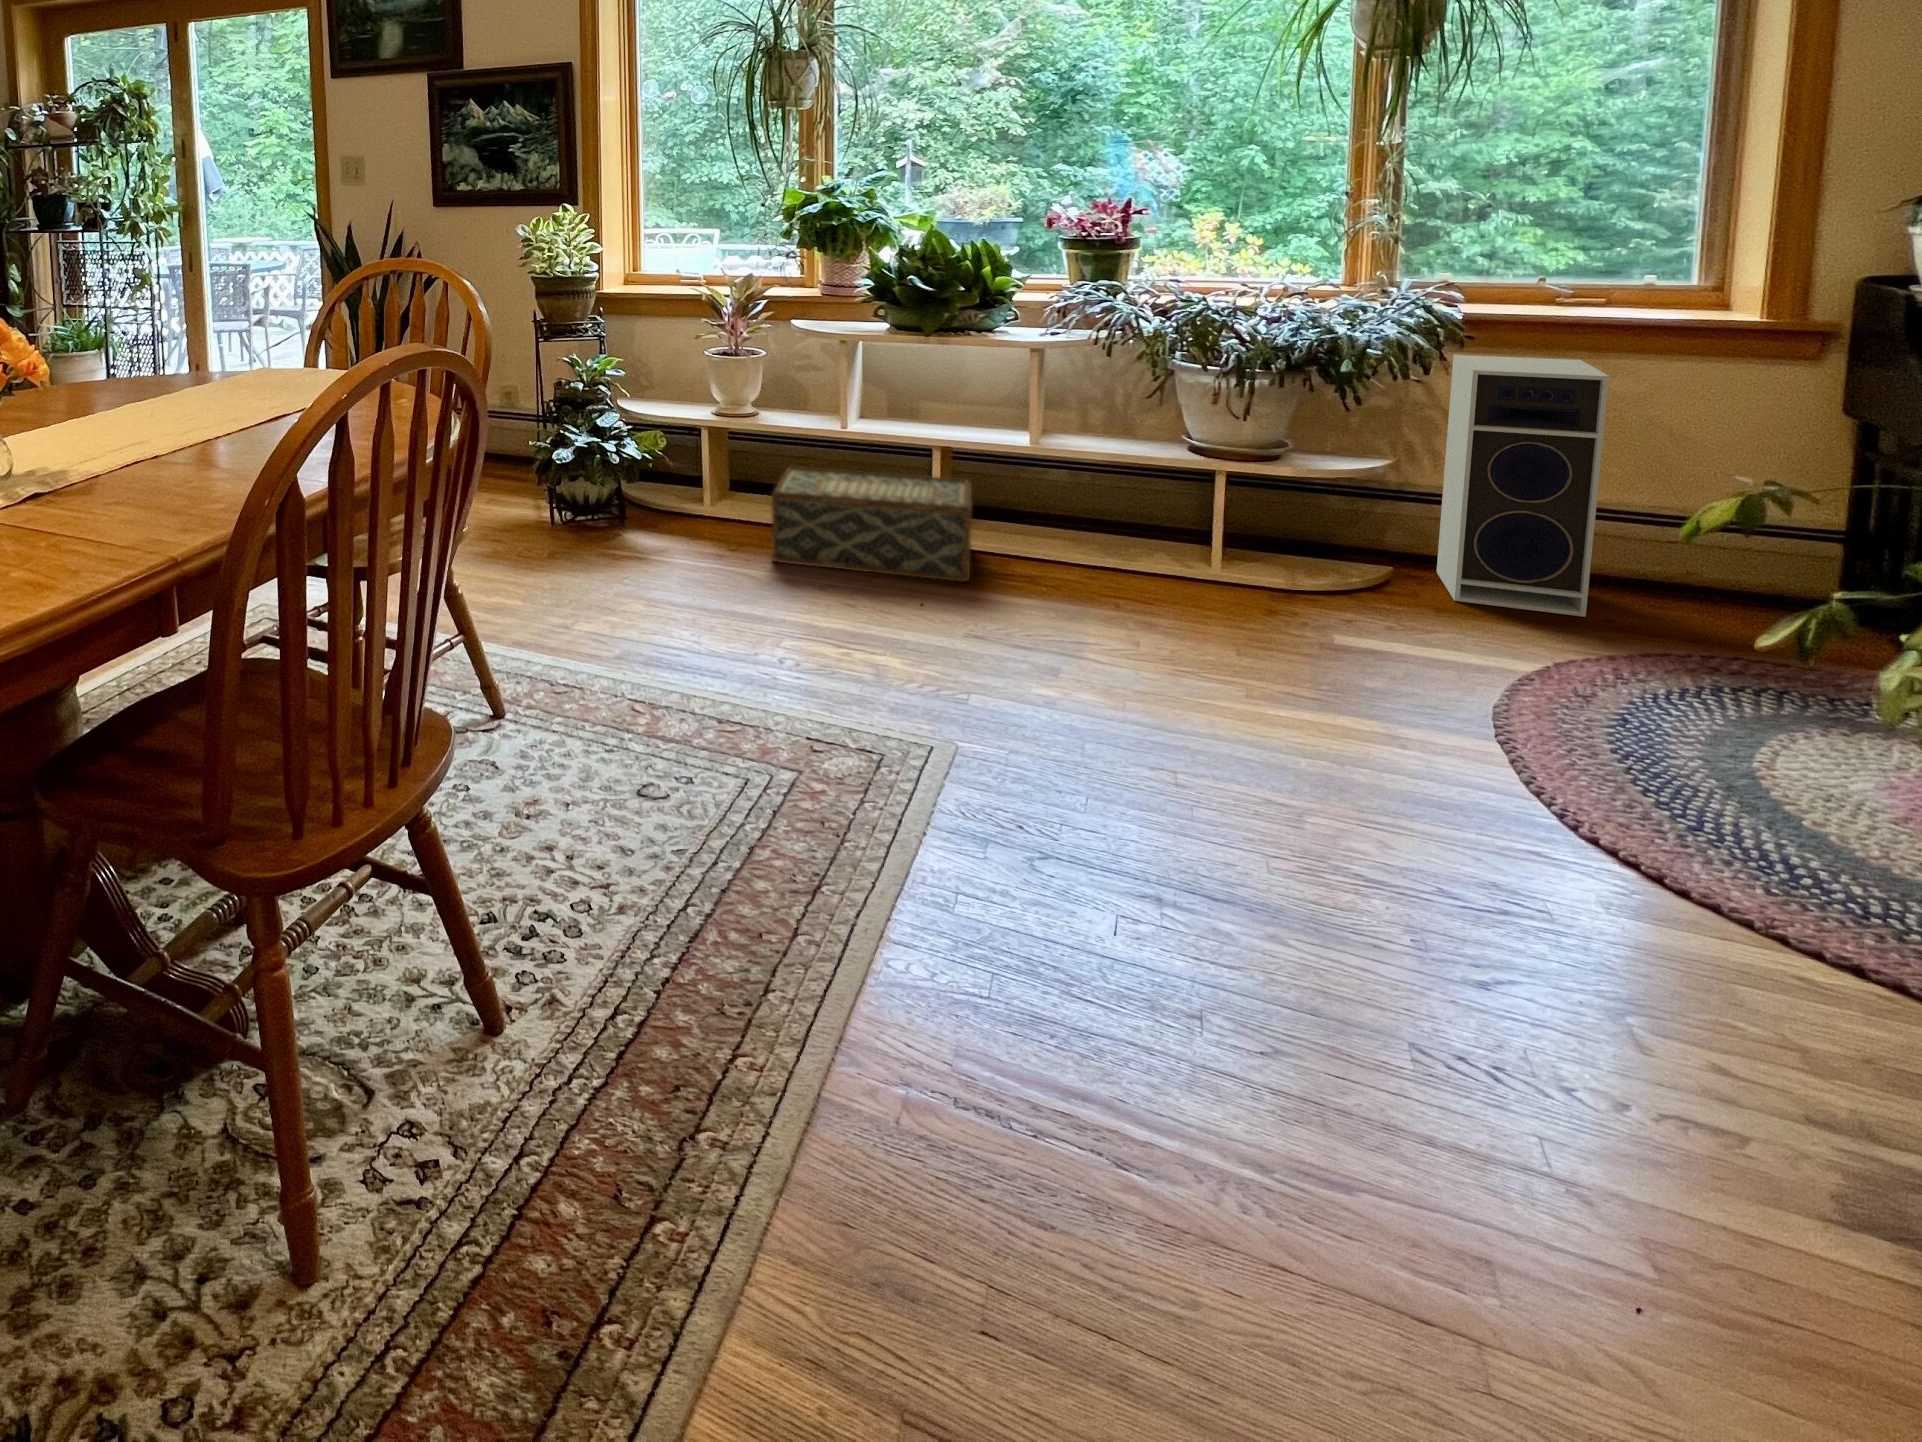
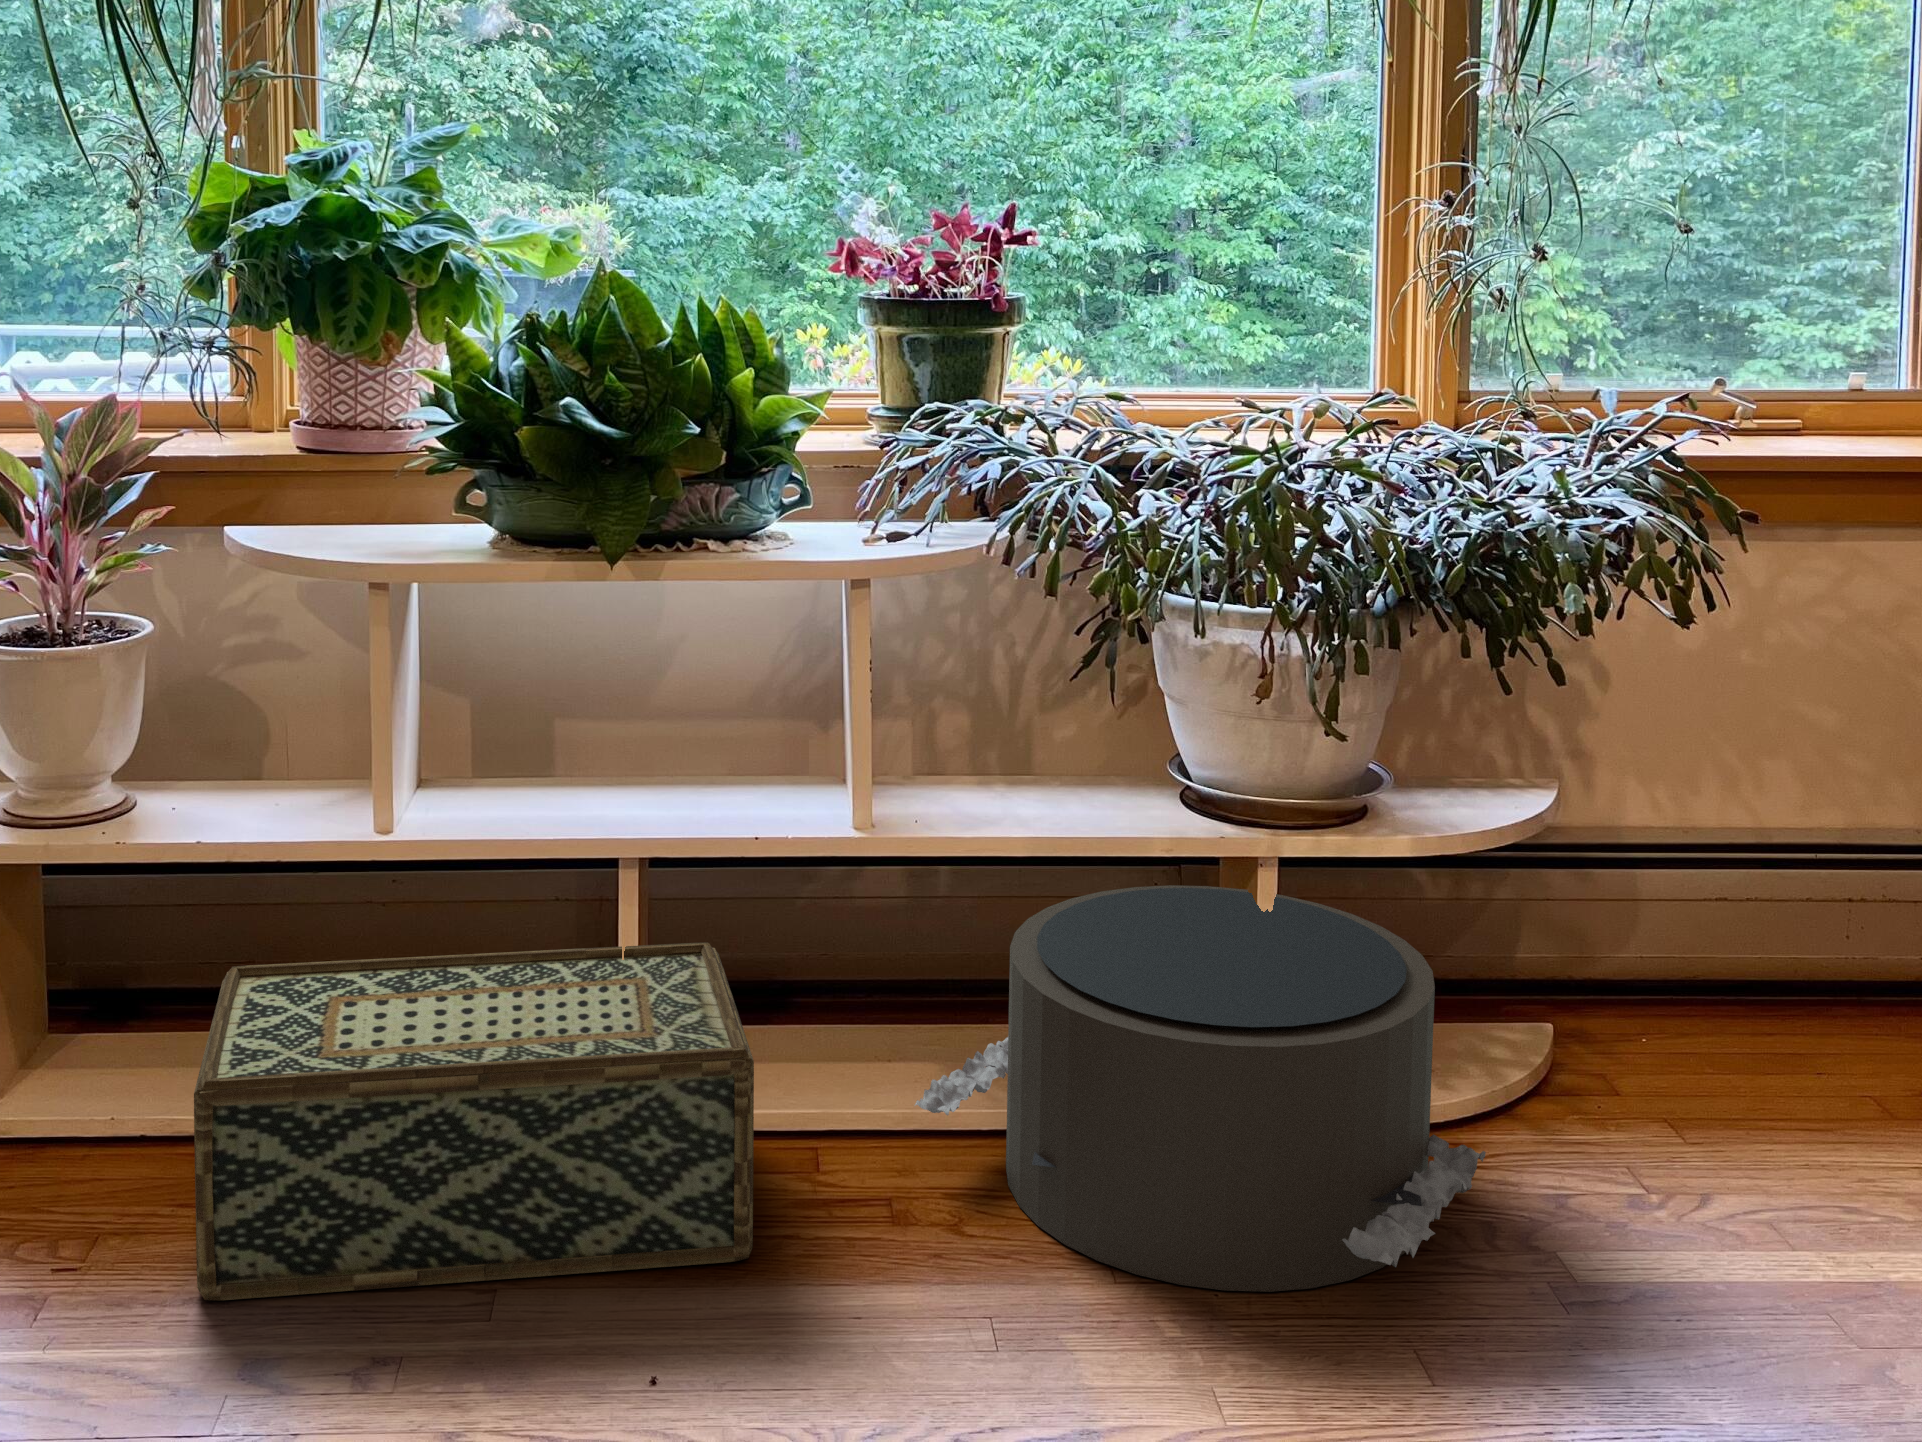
speaker: present [1437,355,1609,617] -> none [1590,546,1899,1085]
pouf: none [1047,480,1305,625] -> present [915,885,1486,1292]

